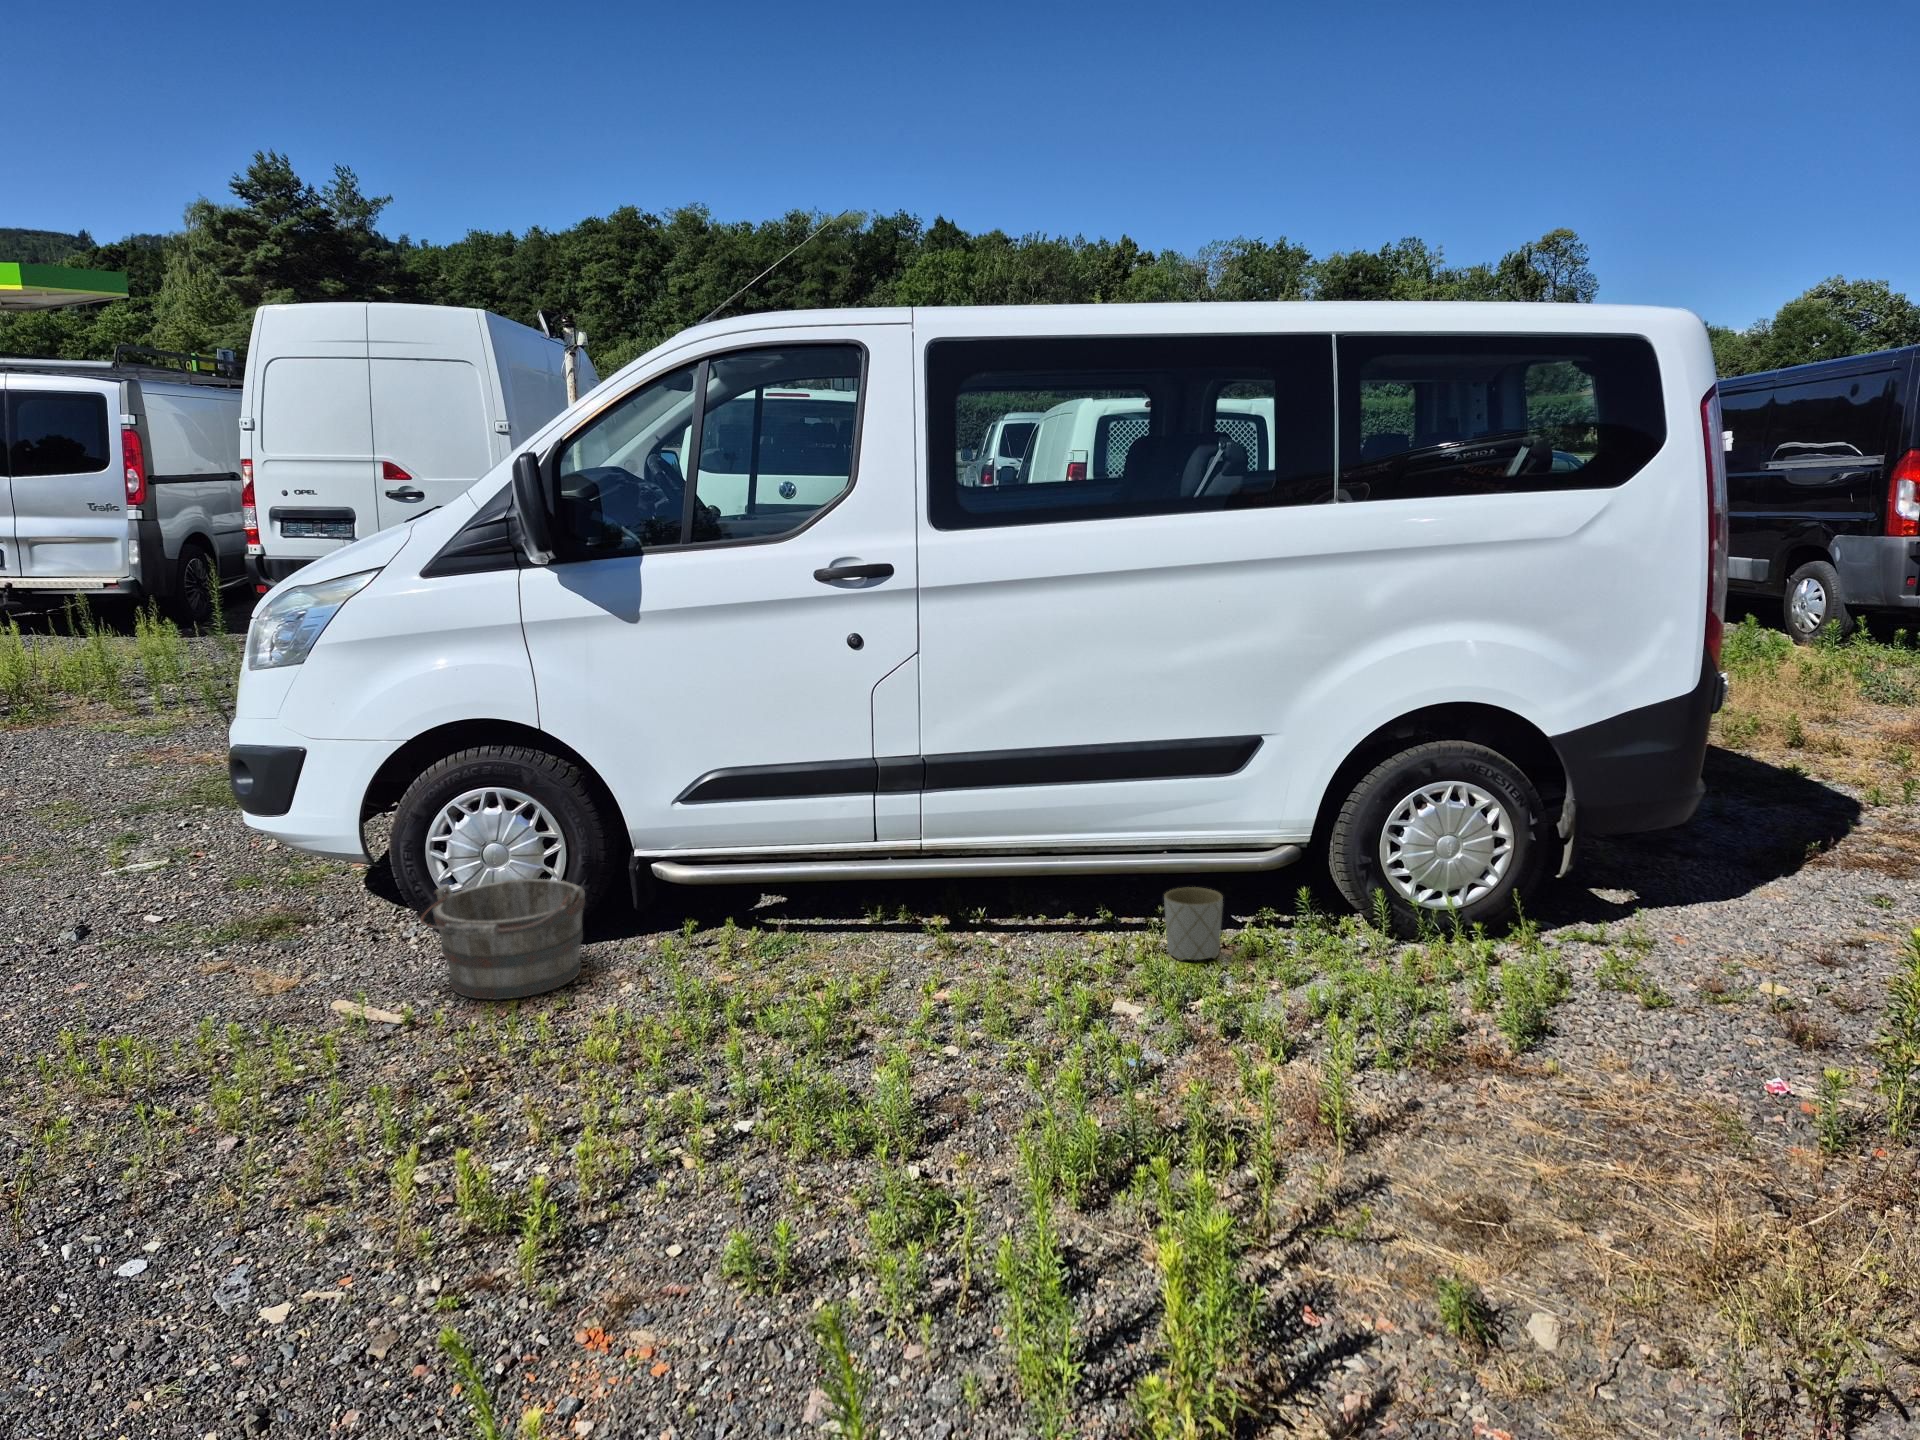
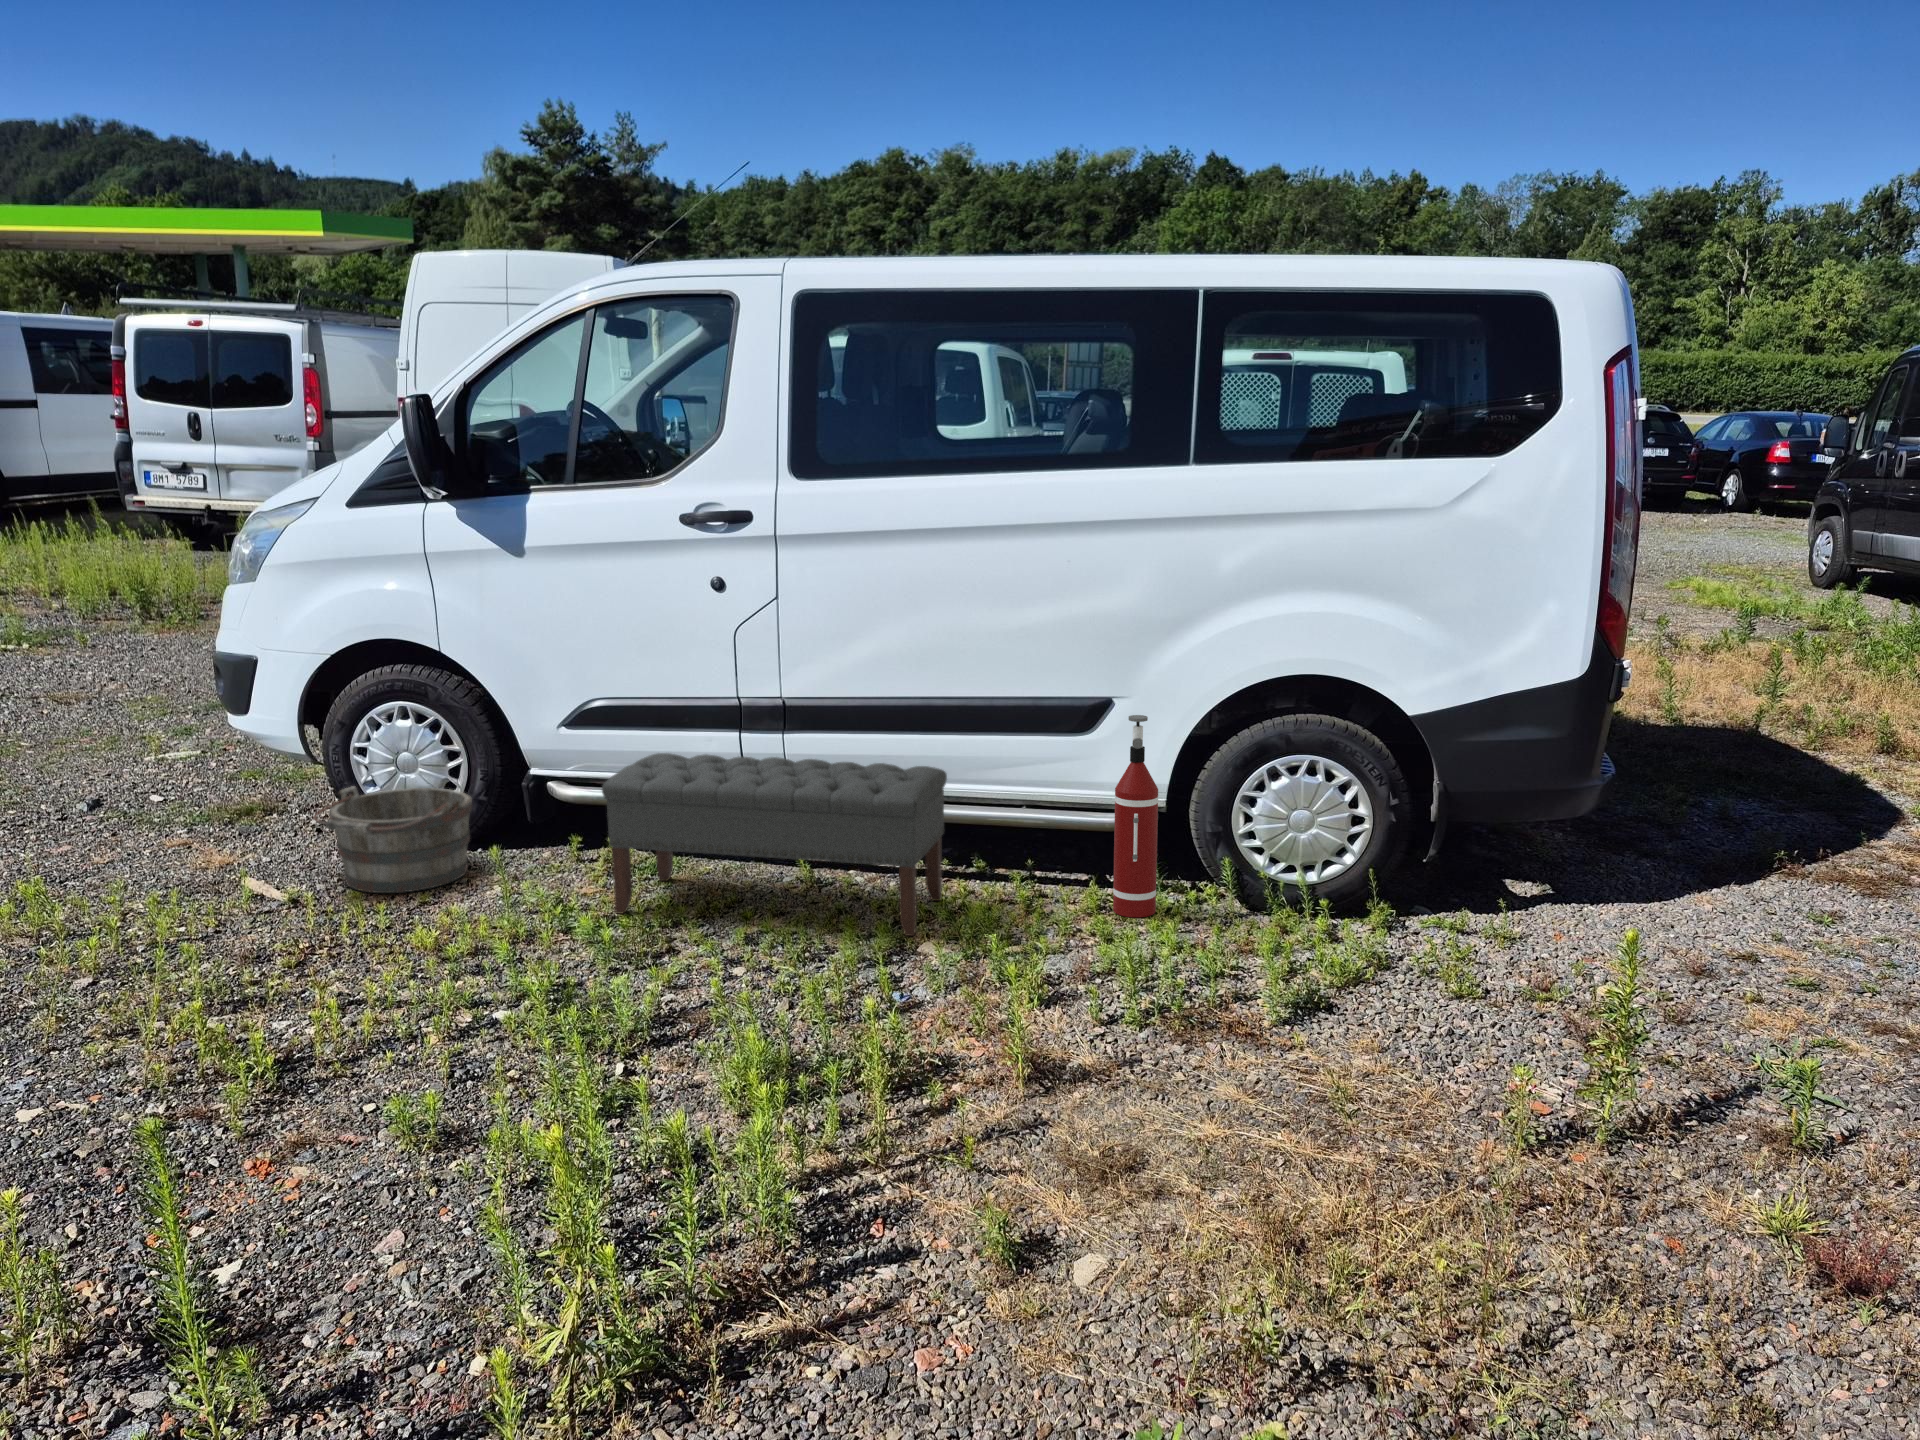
fire extinguisher: none [1272,754,1317,955] -> present [1113,715,1158,917]
bench: none [765,819,1111,998] -> present [602,753,947,936]
planter: present [1164,887,1223,961] -> none [1002,842,1060,915]

